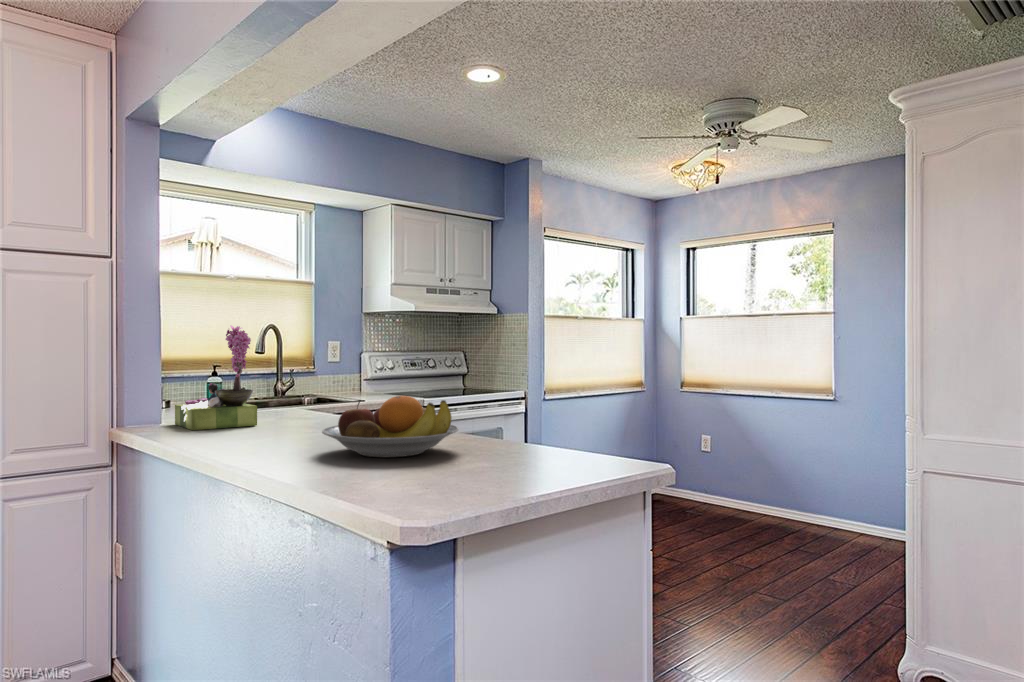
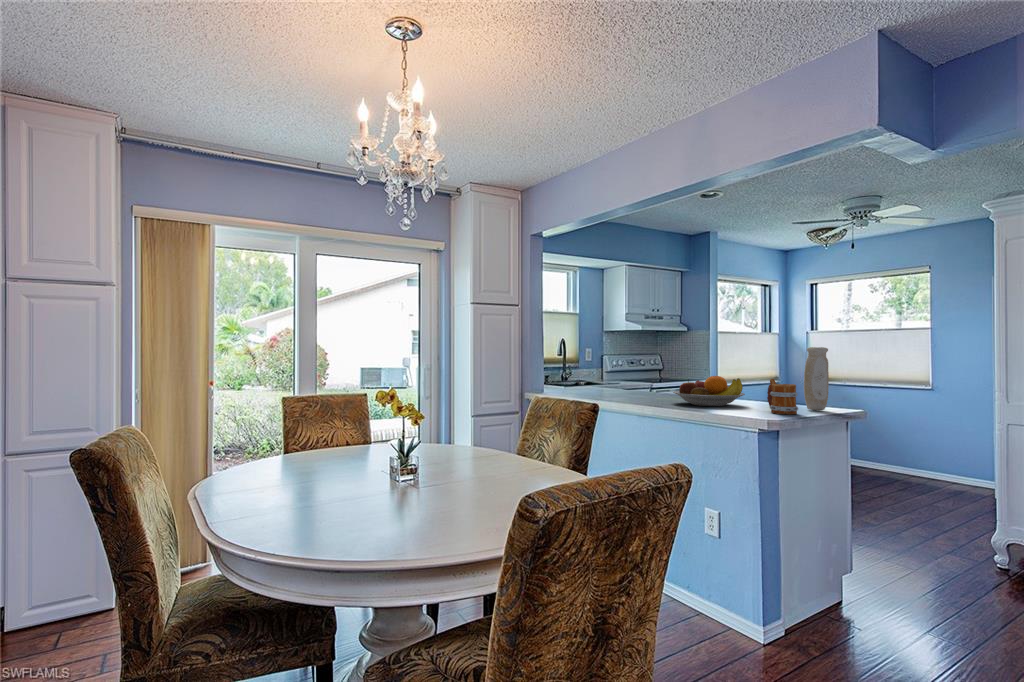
flower arrangement: present [175,325,257,430] -> none [556,339,601,394]
vase: none [553,338,596,464] -> present [804,347,829,410]
mug: none [465,403,518,481] -> present [767,379,798,414]

